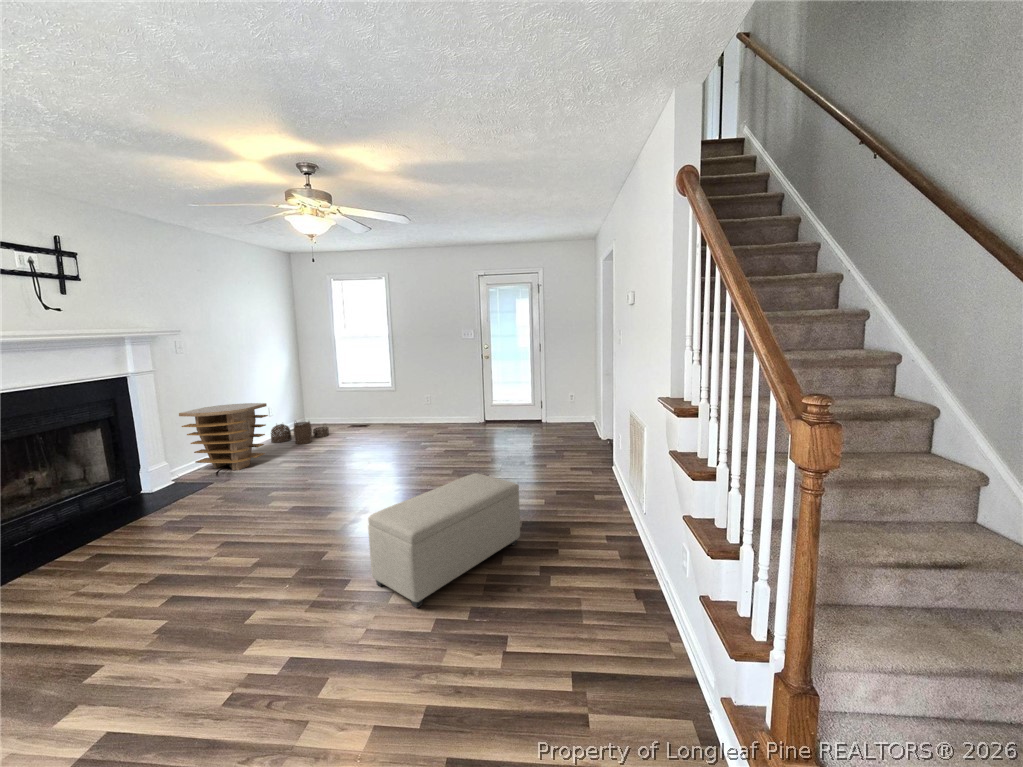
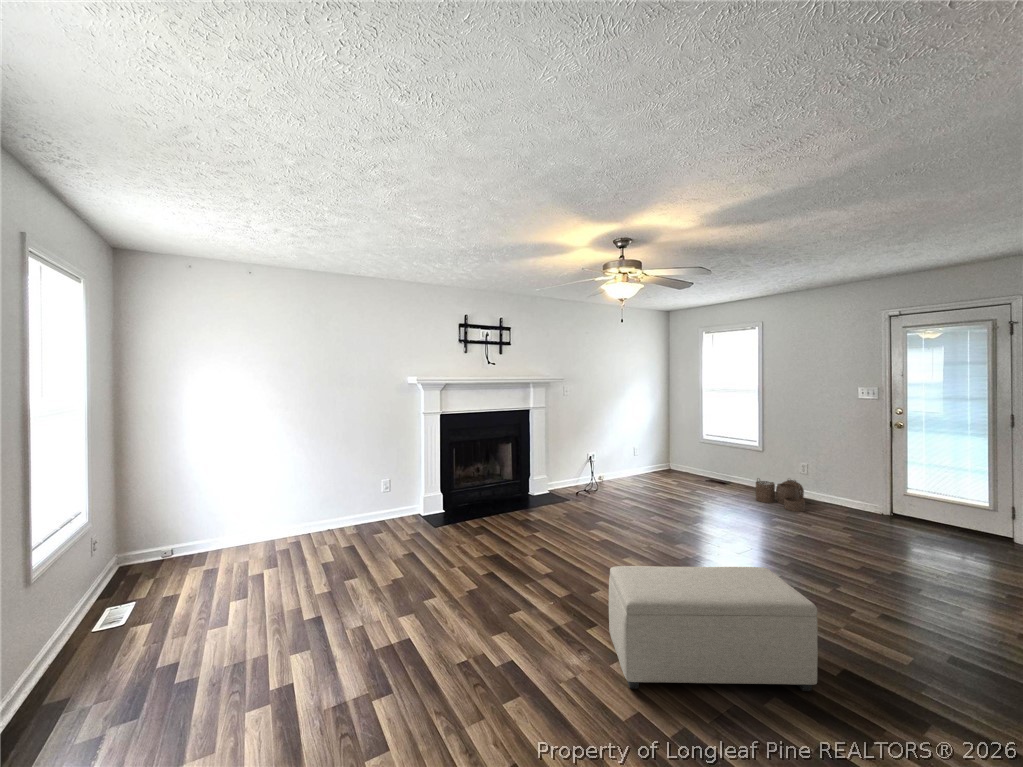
side table: present [179,403,268,470] -> none [559,438,619,494]
woven basket: present [271,422,329,444] -> present [756,480,805,512]

